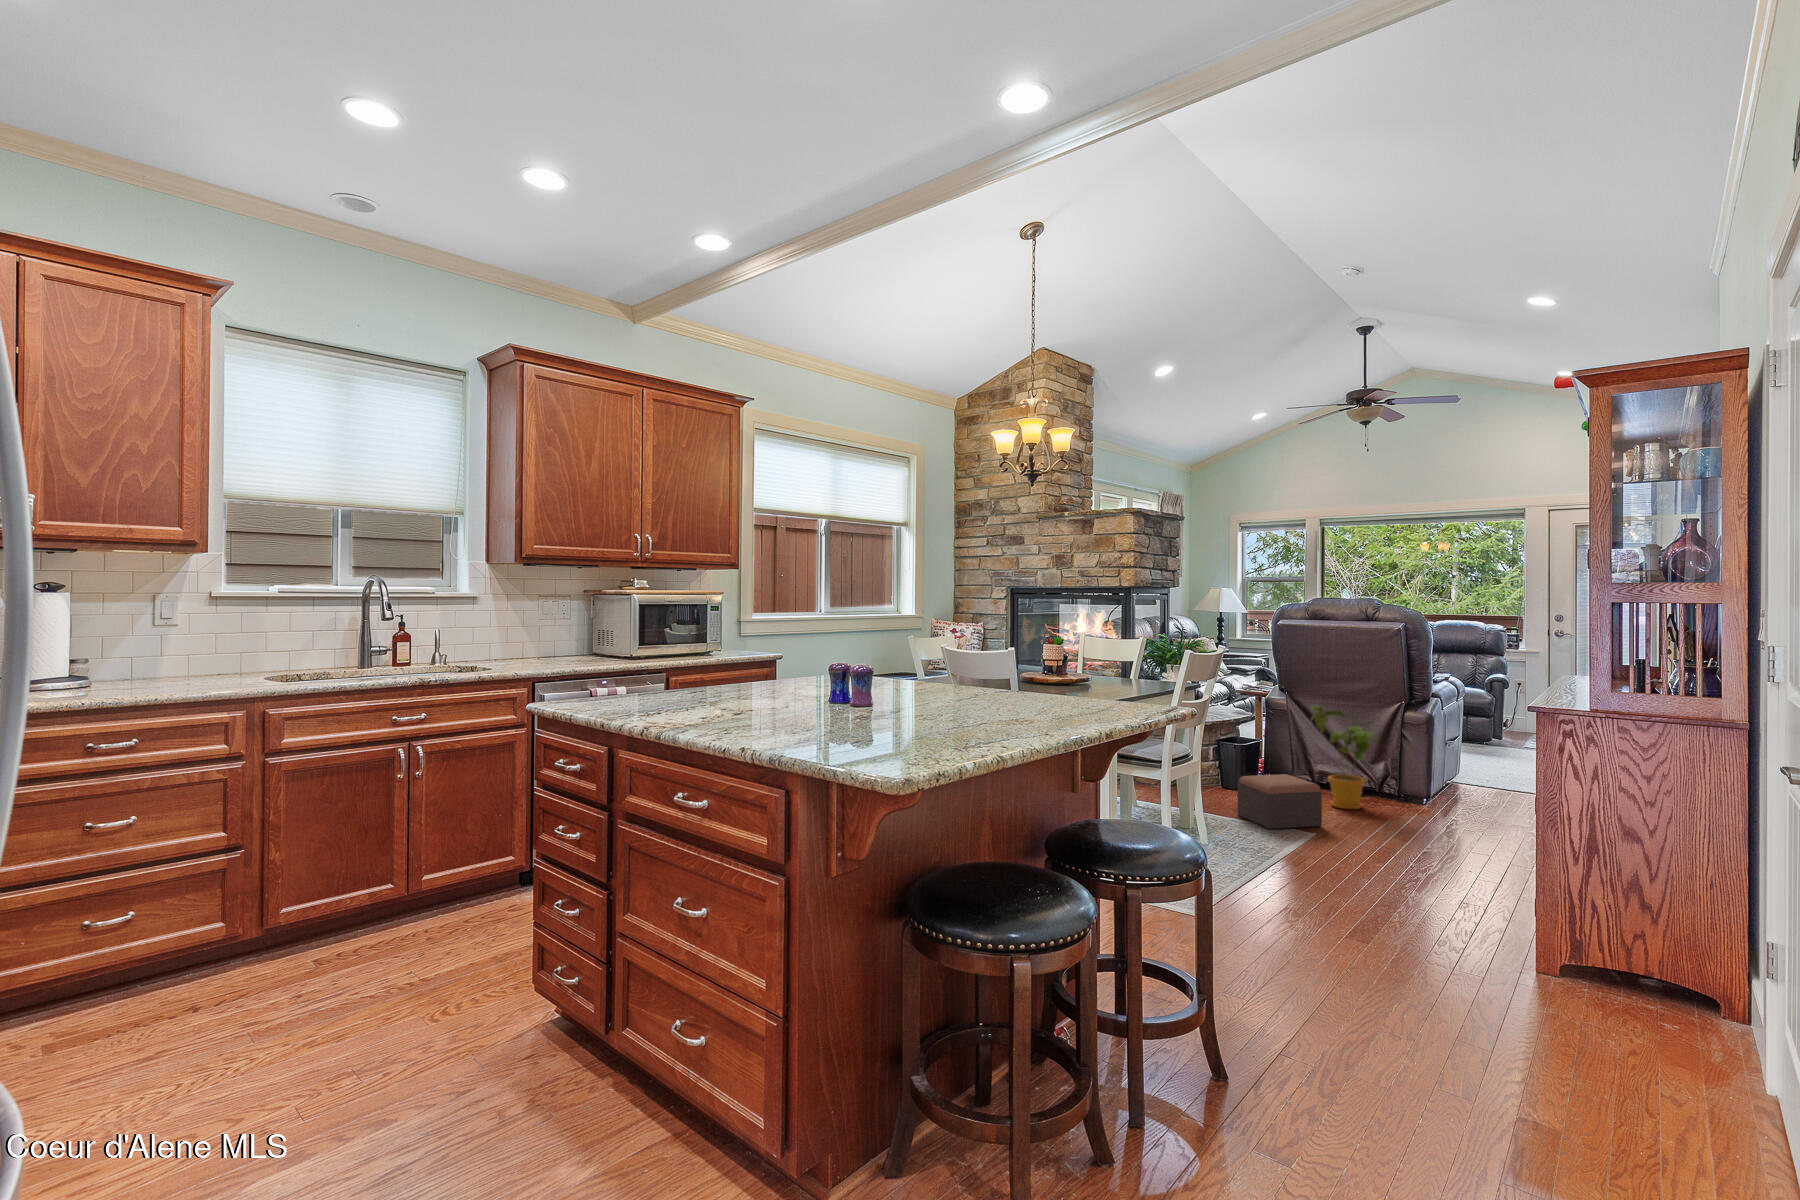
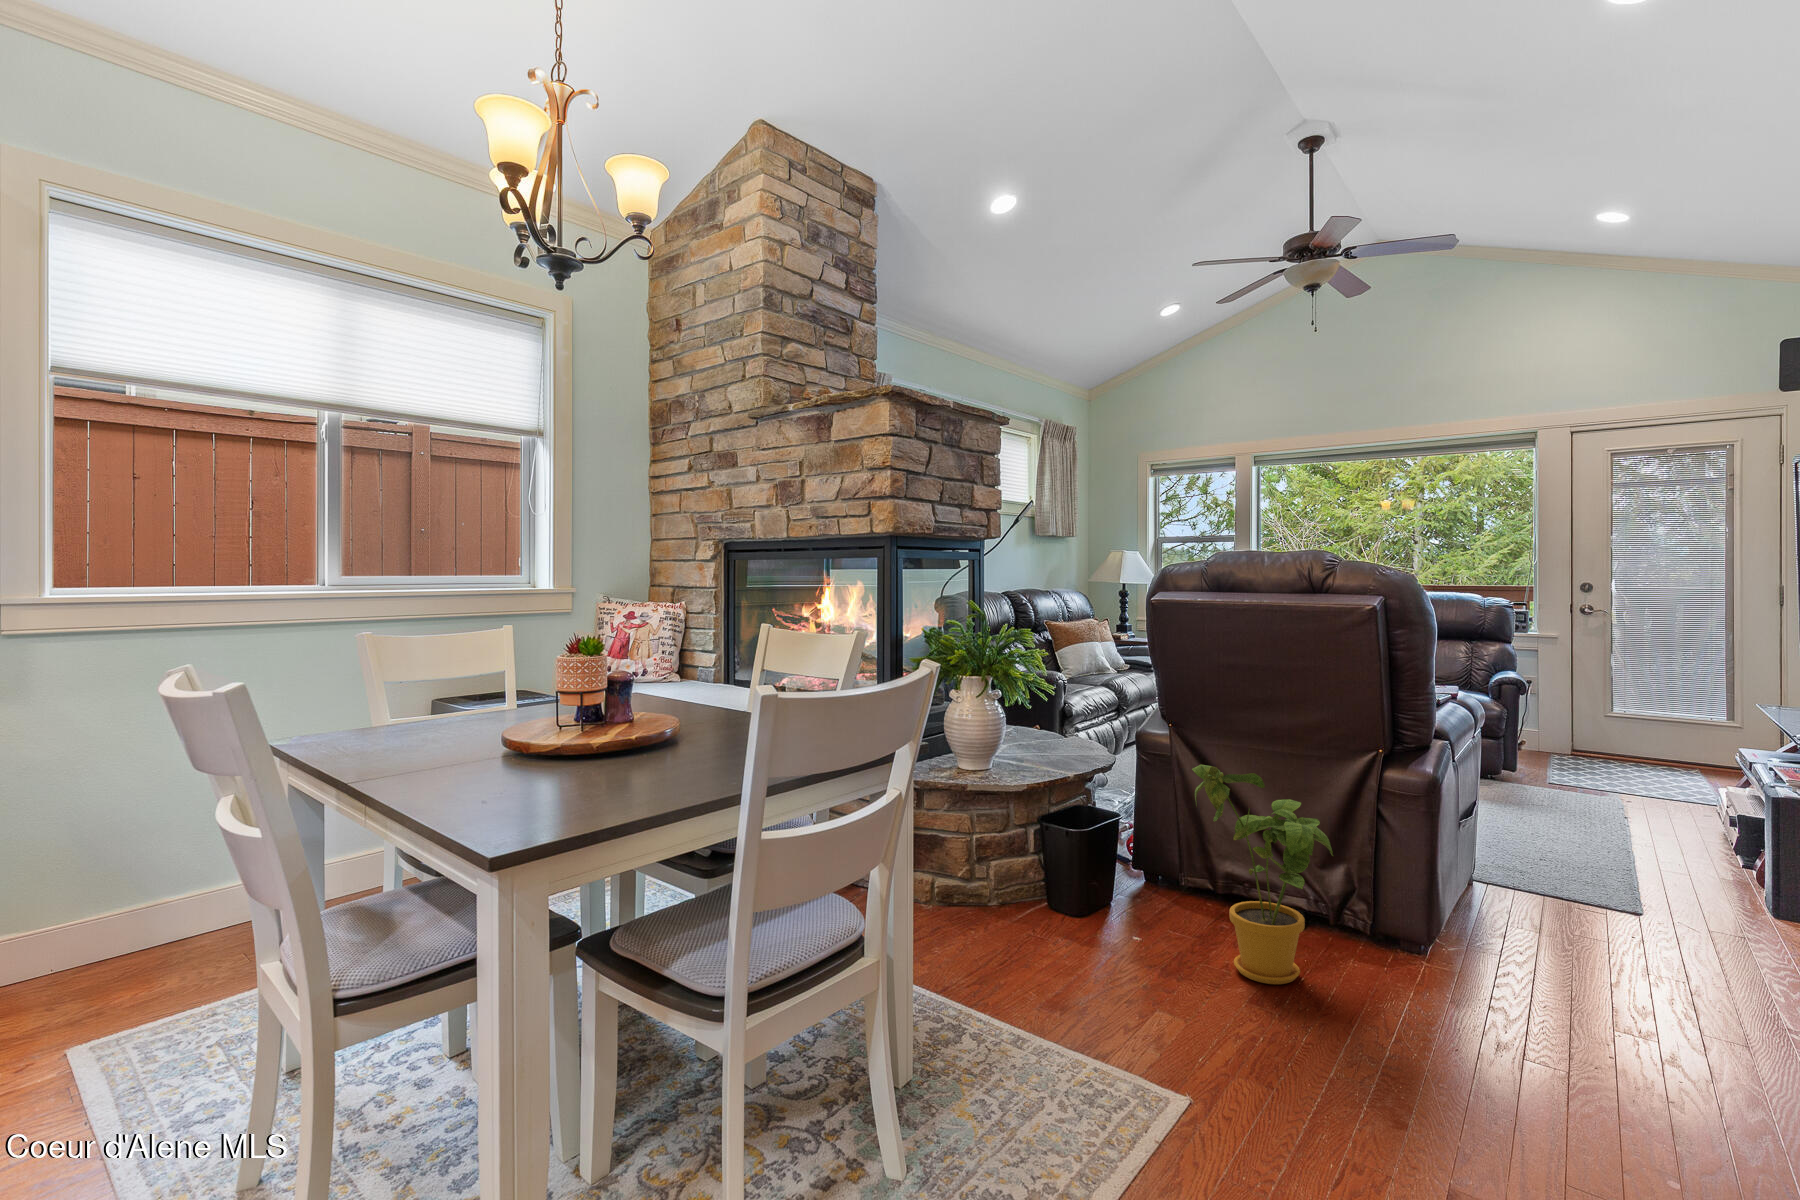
footstool: present [1238,774,1322,829] -> none [1029,920,1203,1079]

